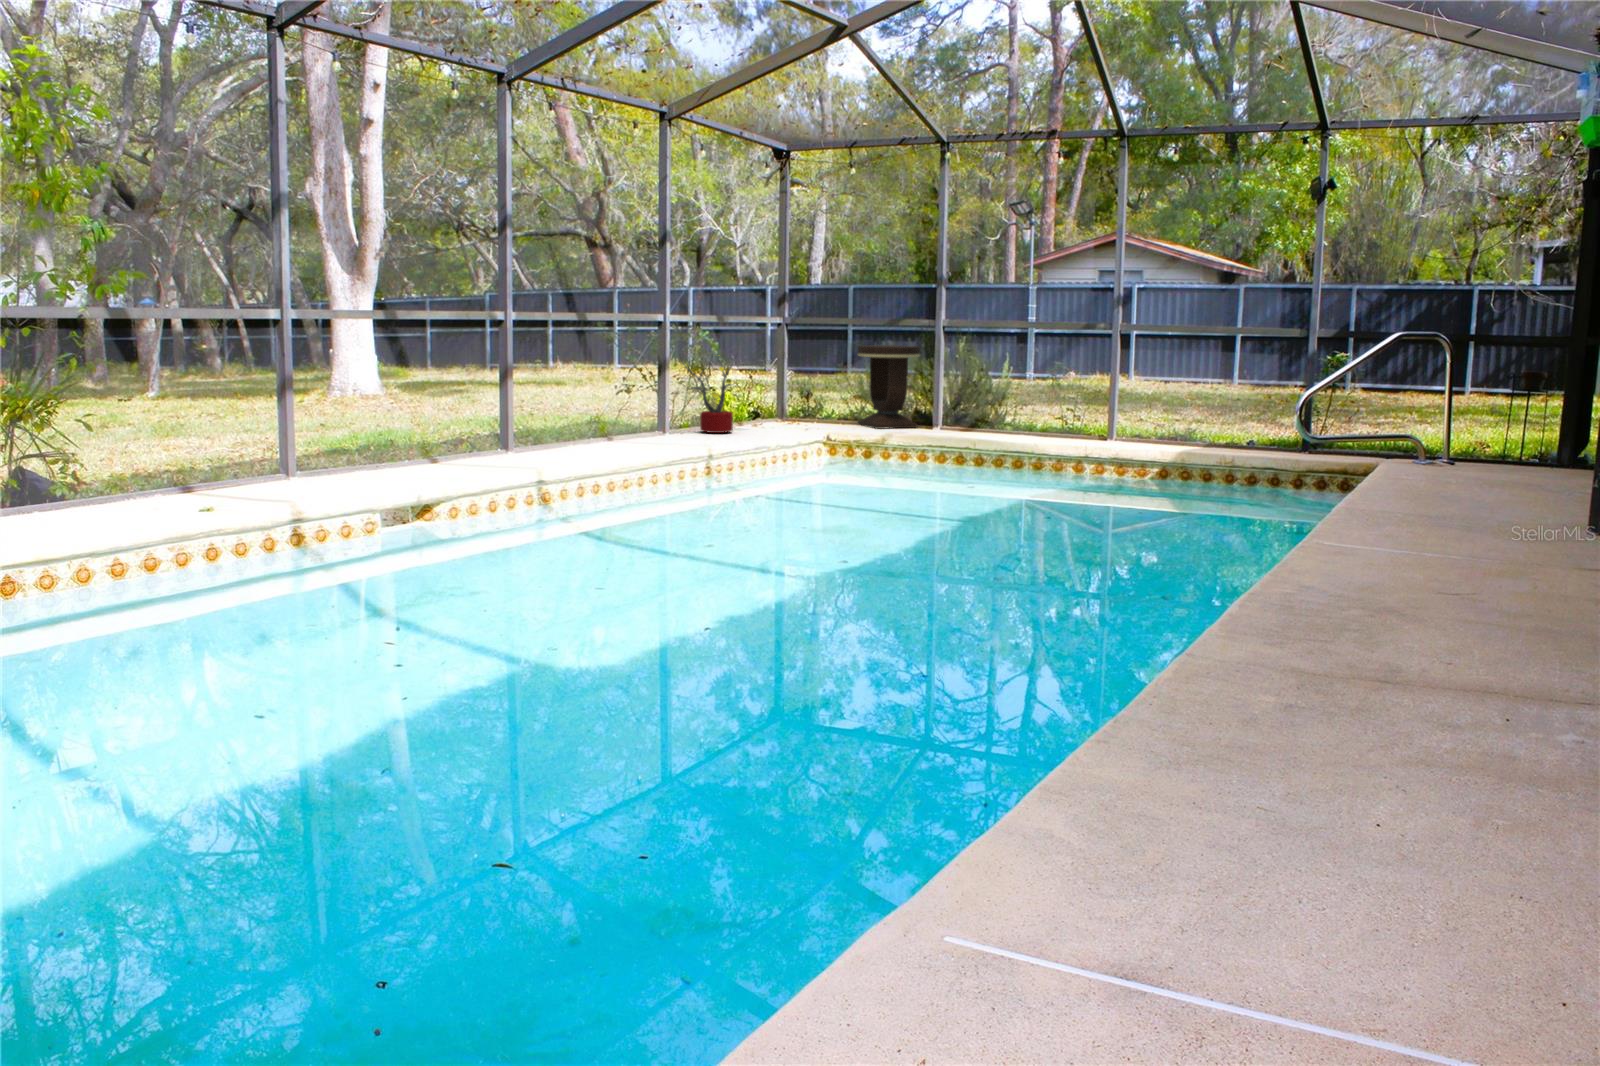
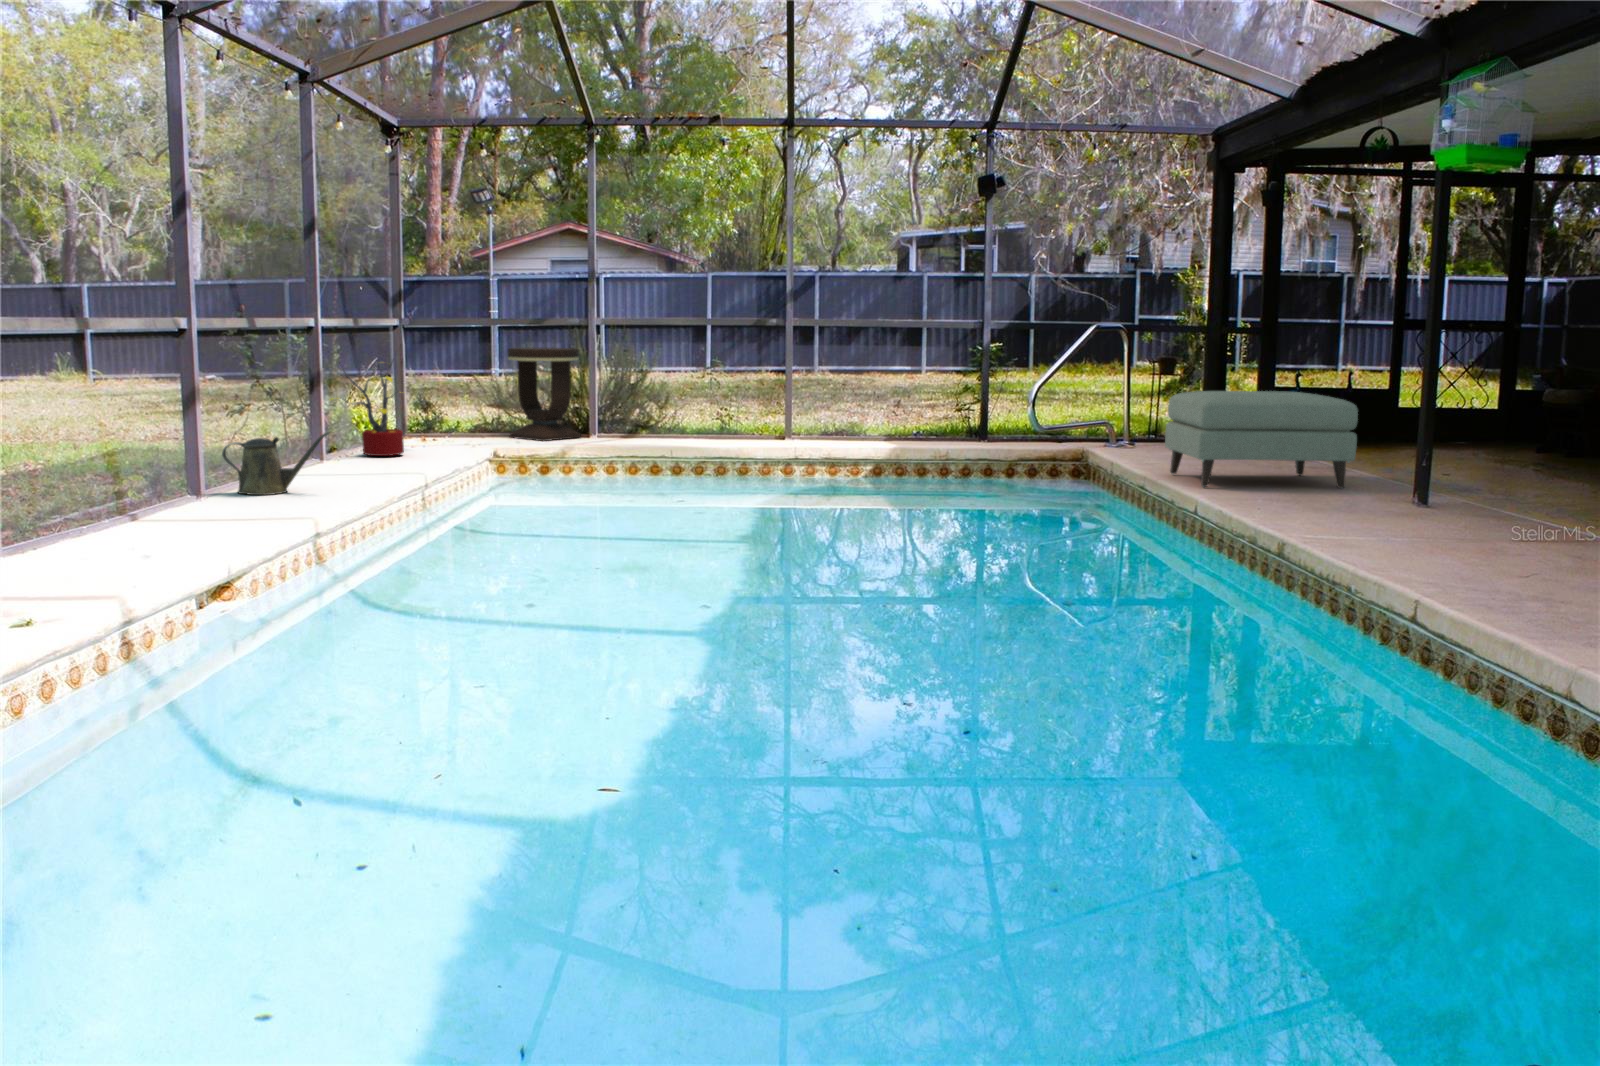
ottoman: none [1359,400,1568,519] -> present [1165,391,1358,489]
watering can: none [535,407,604,454] -> present [222,432,329,495]

